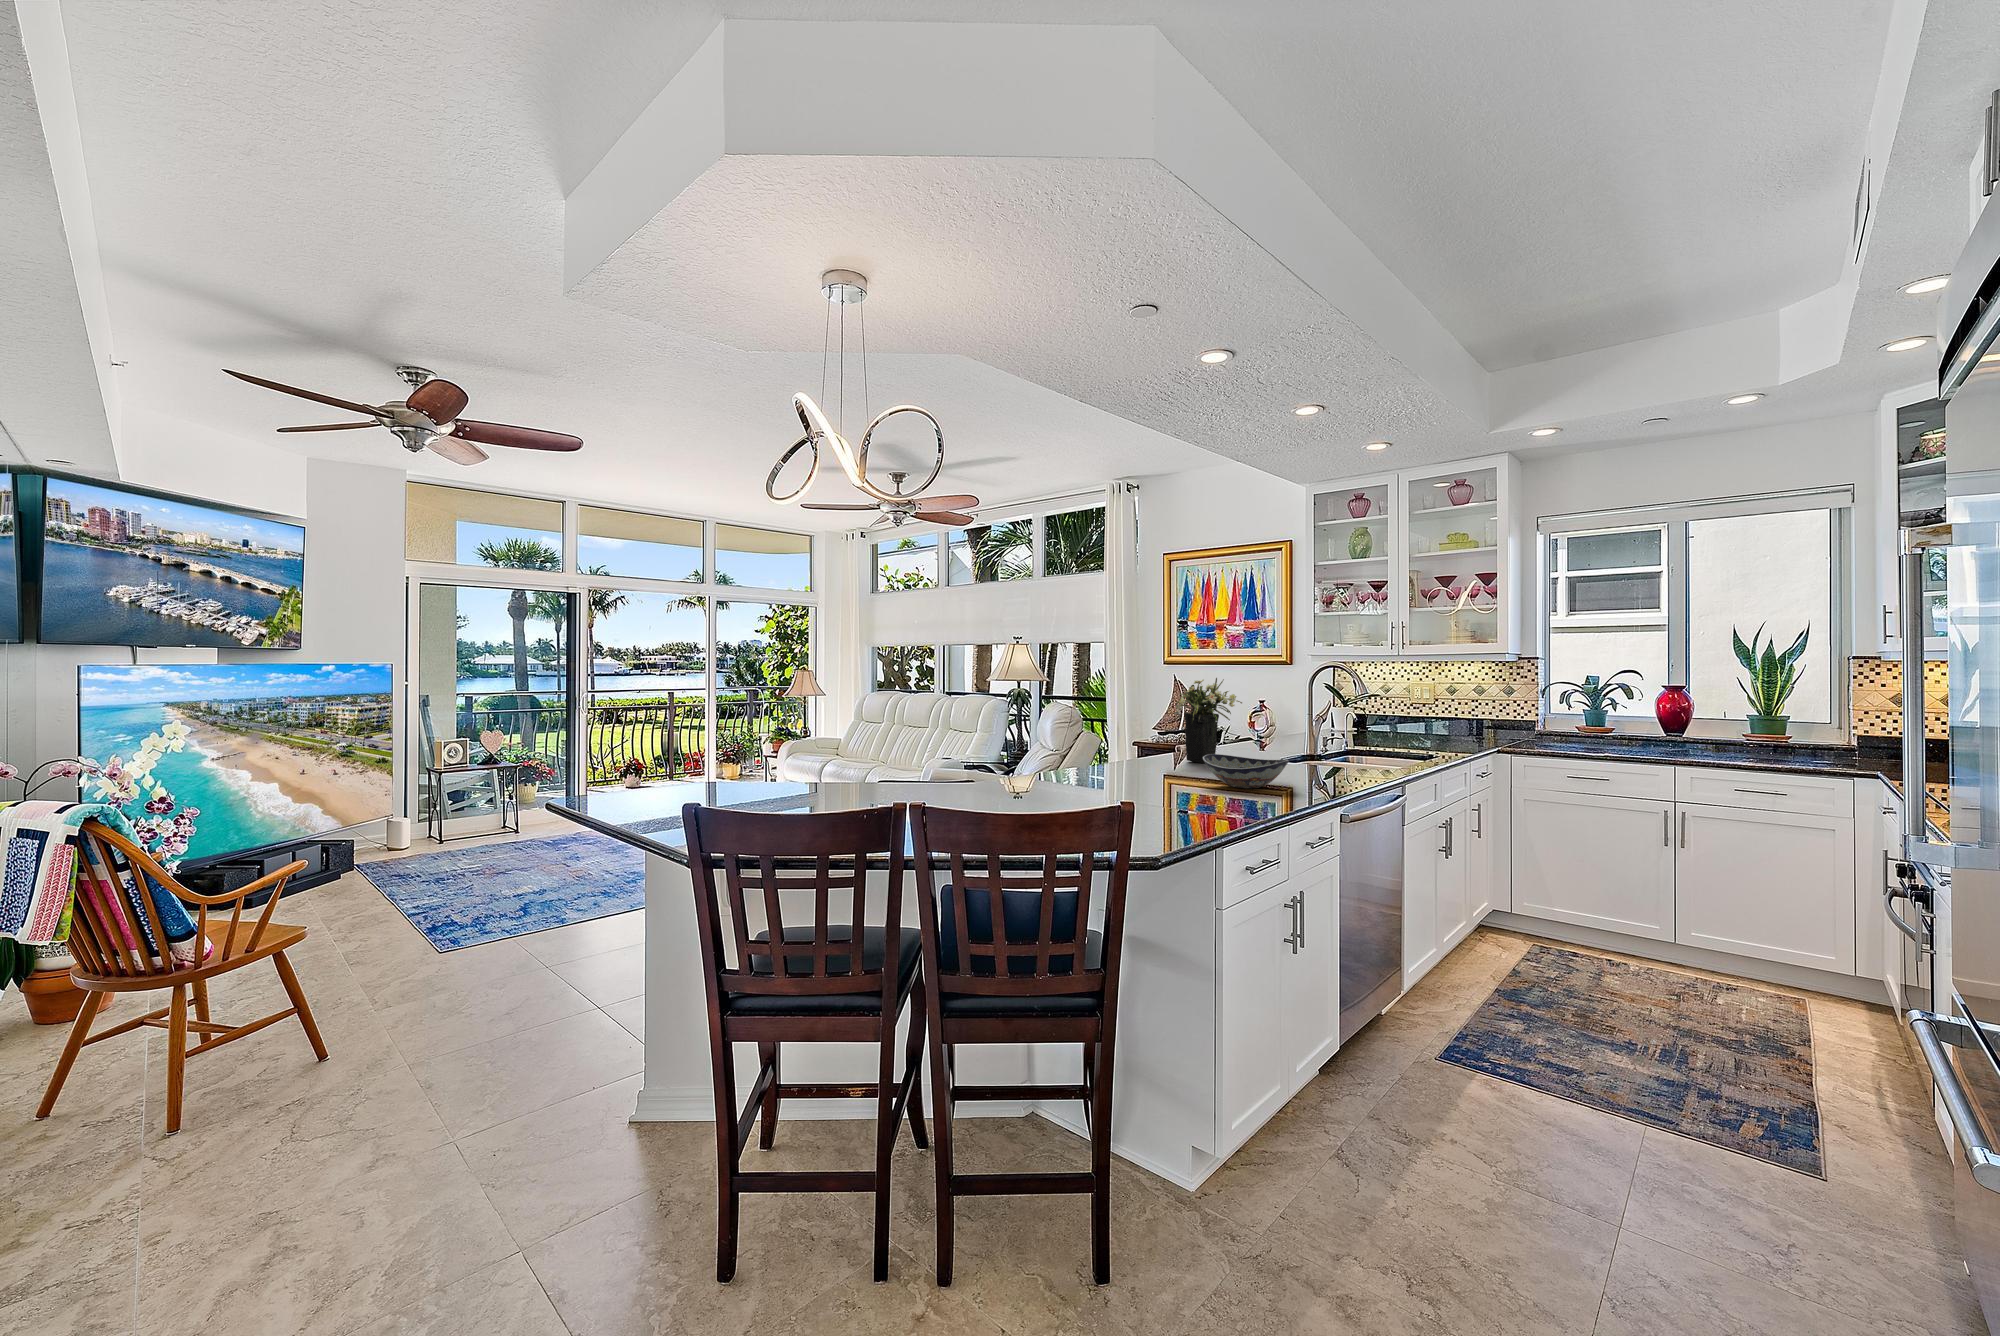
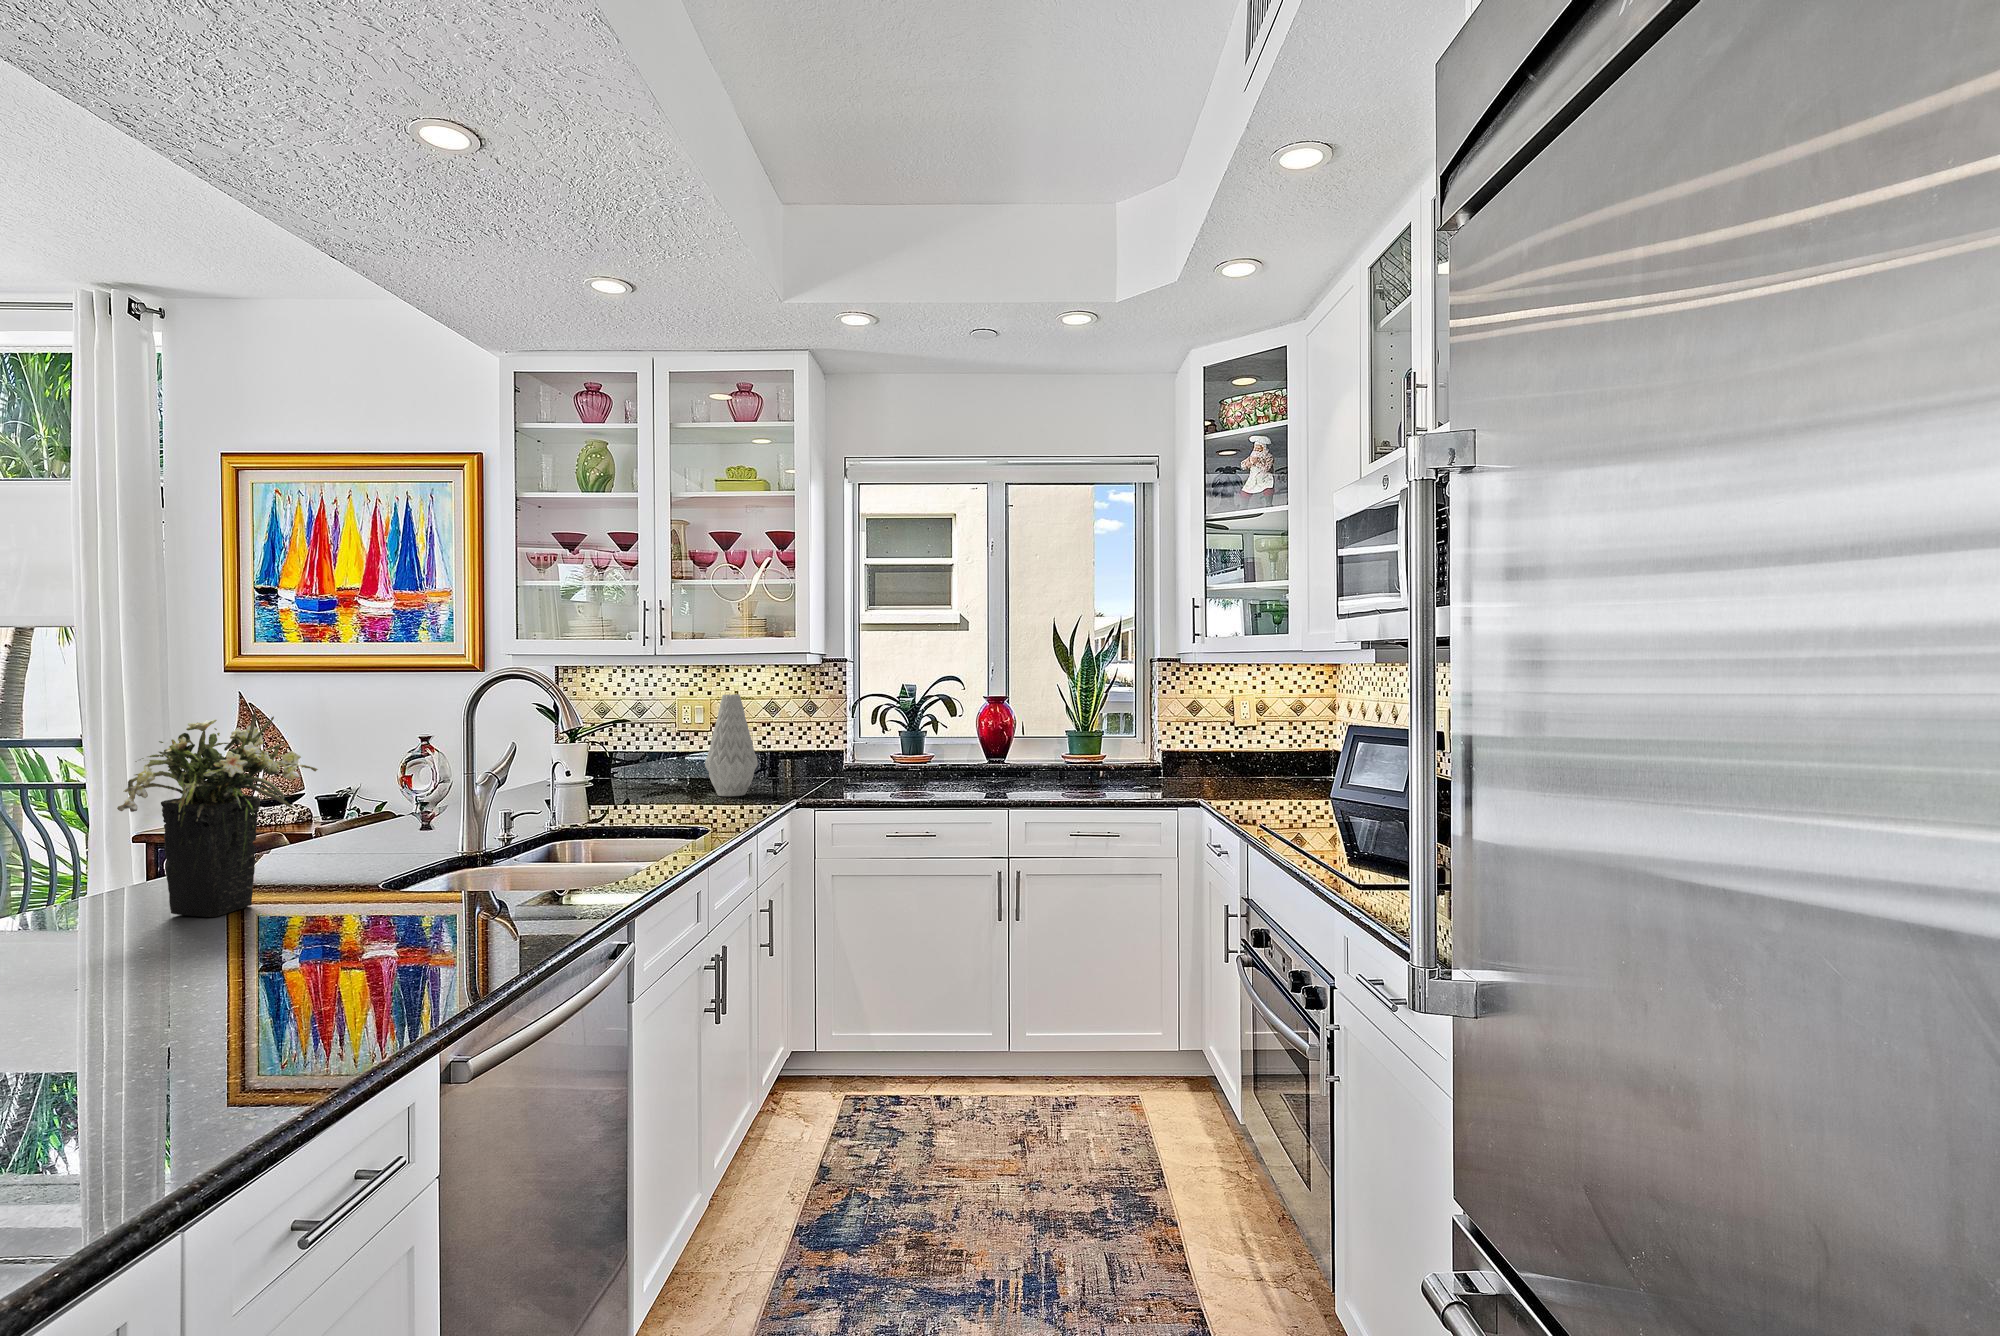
vase: none [1432,680,1469,745] -> present [705,694,758,796]
decorative bowl: present [1203,754,1289,788] -> none [127,928,387,1025]

